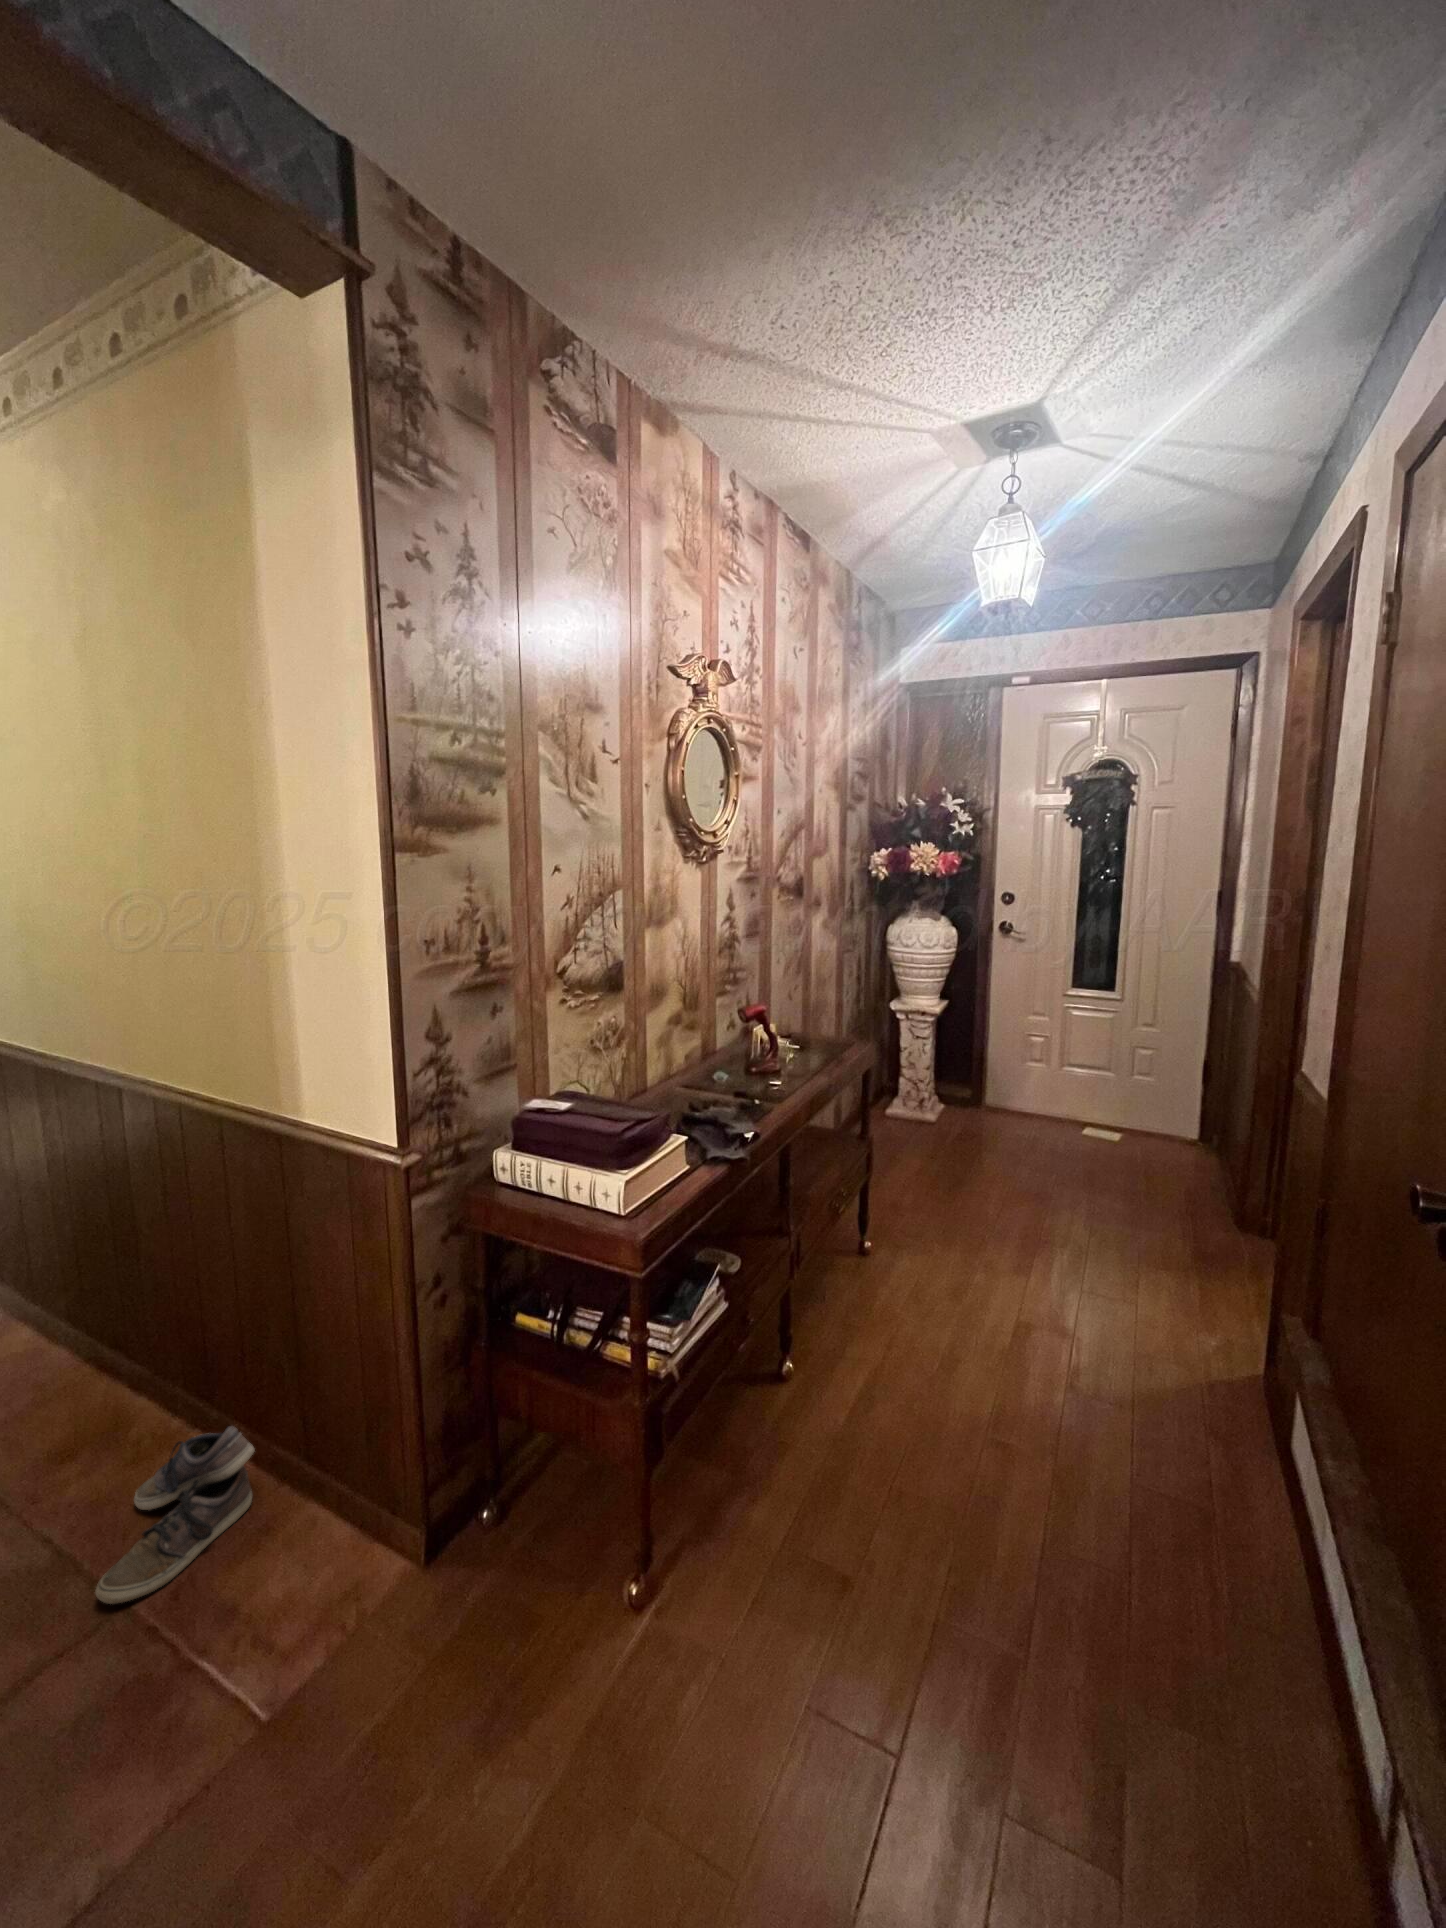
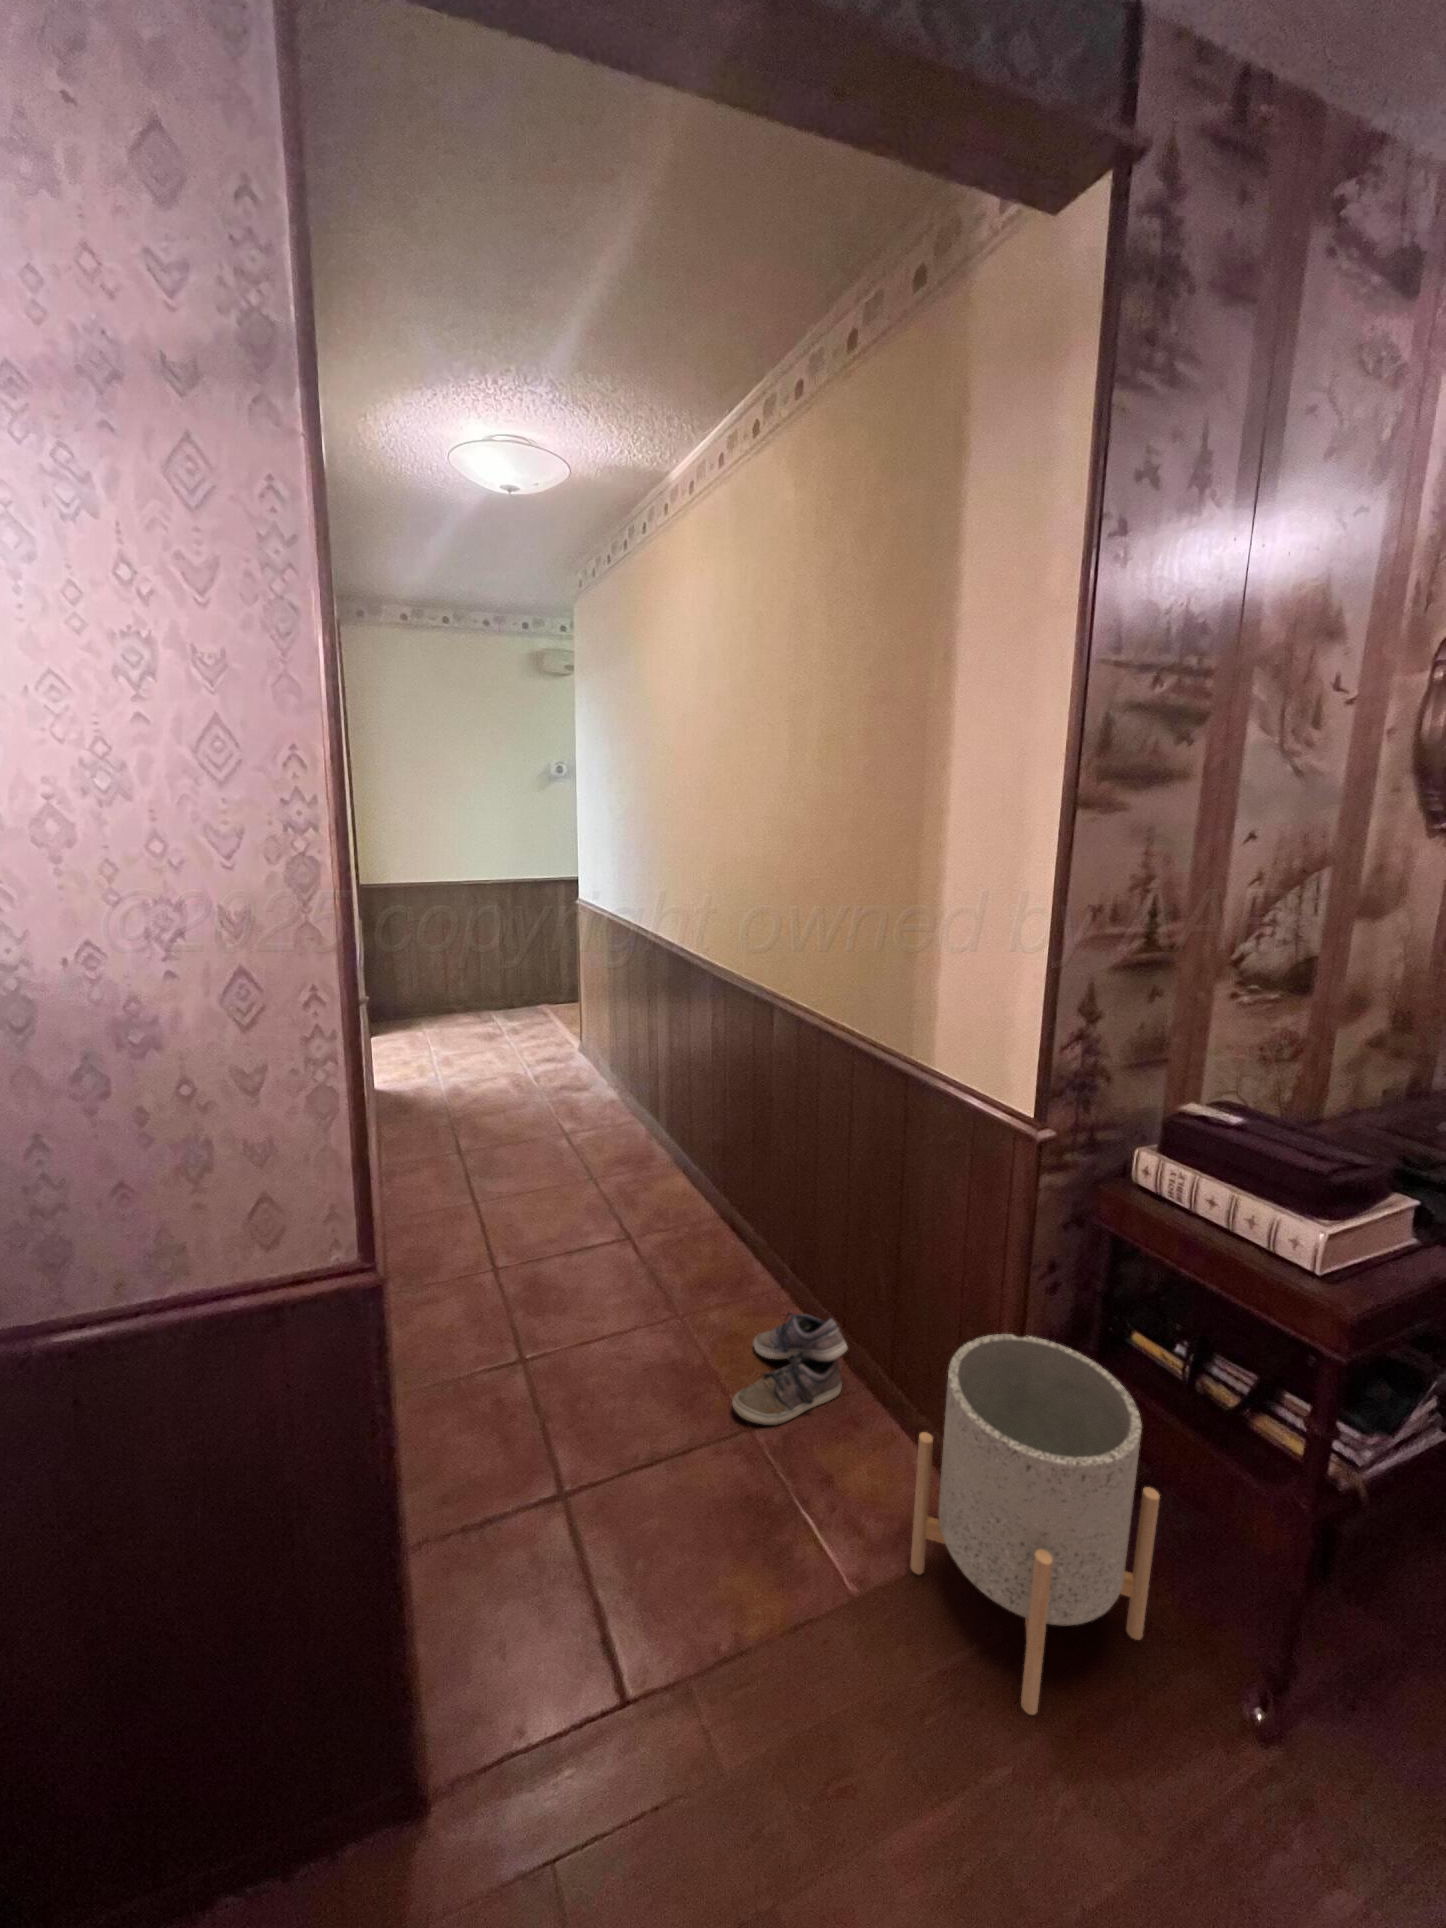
planter: none [315,1354,548,1734] -> present [910,1334,1160,1715]

